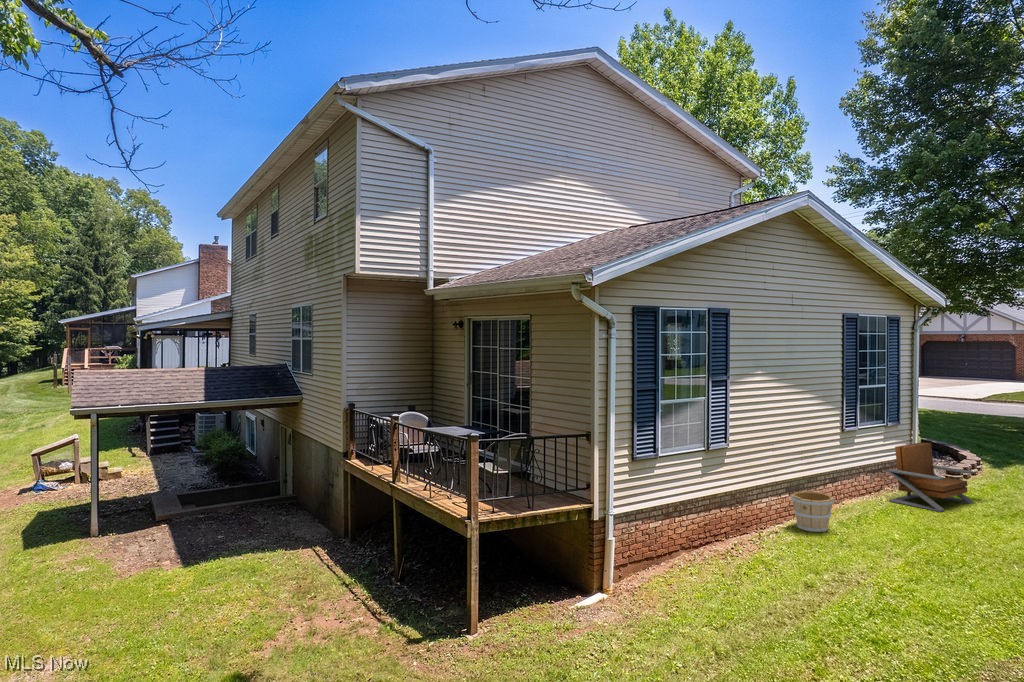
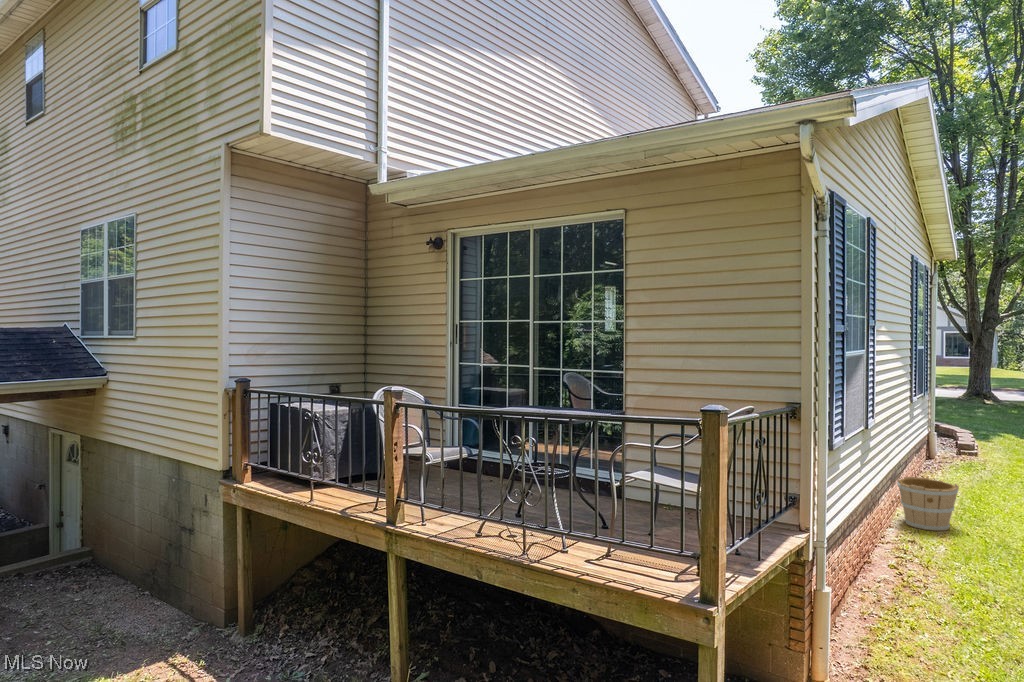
lounge chair: present [887,443,973,512] -> none [927,412,1003,490]

